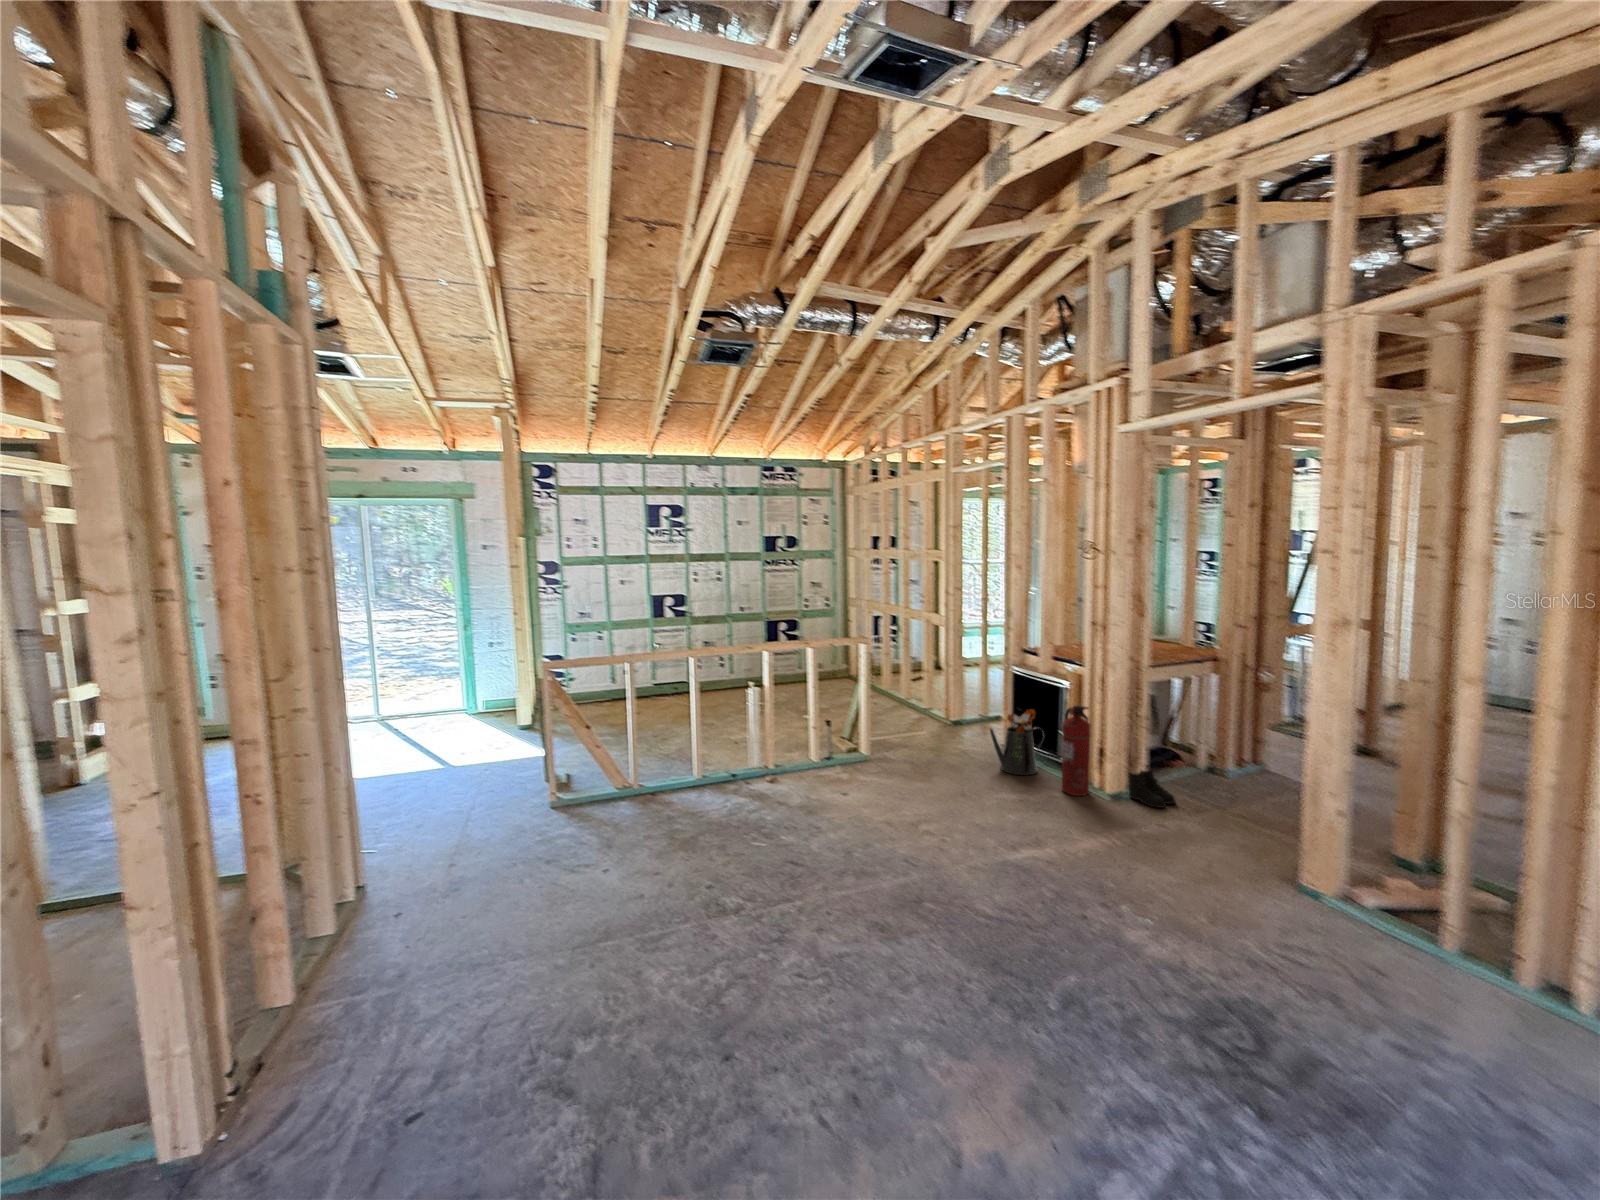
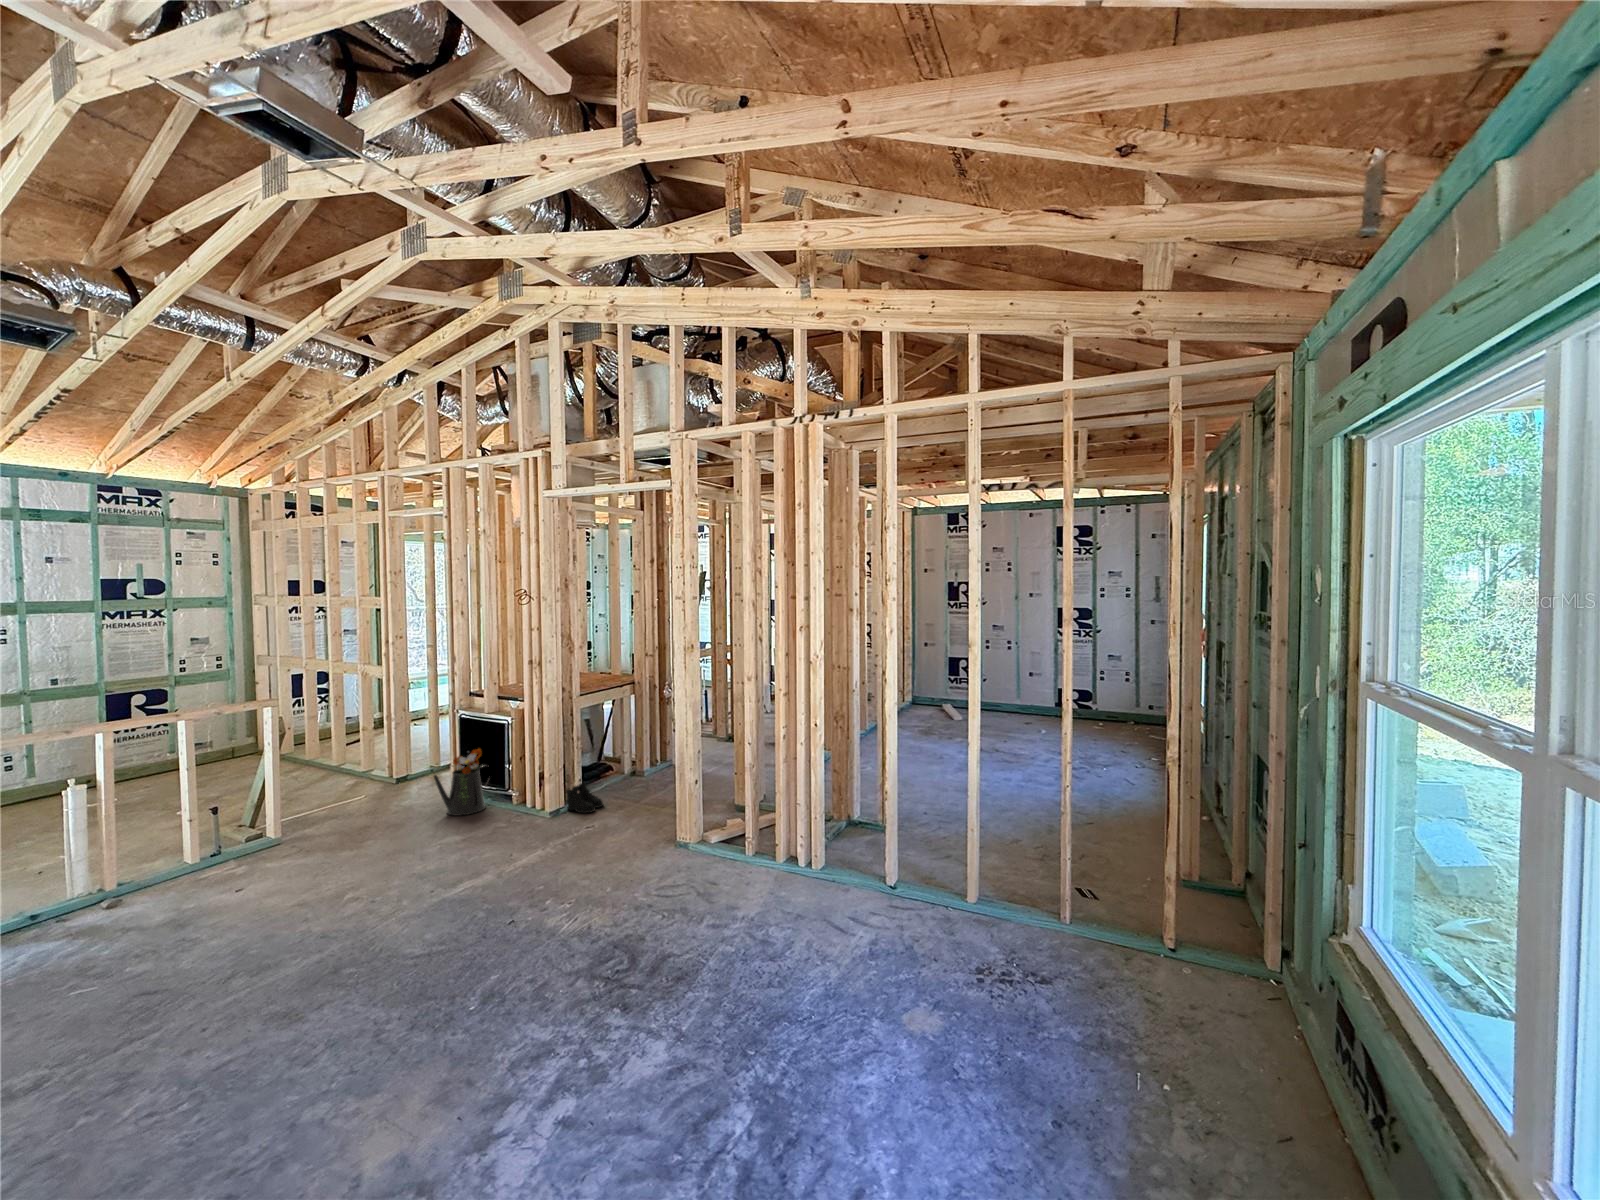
fire extinguisher: present [1062,706,1090,796] -> none [506,737,532,821]

